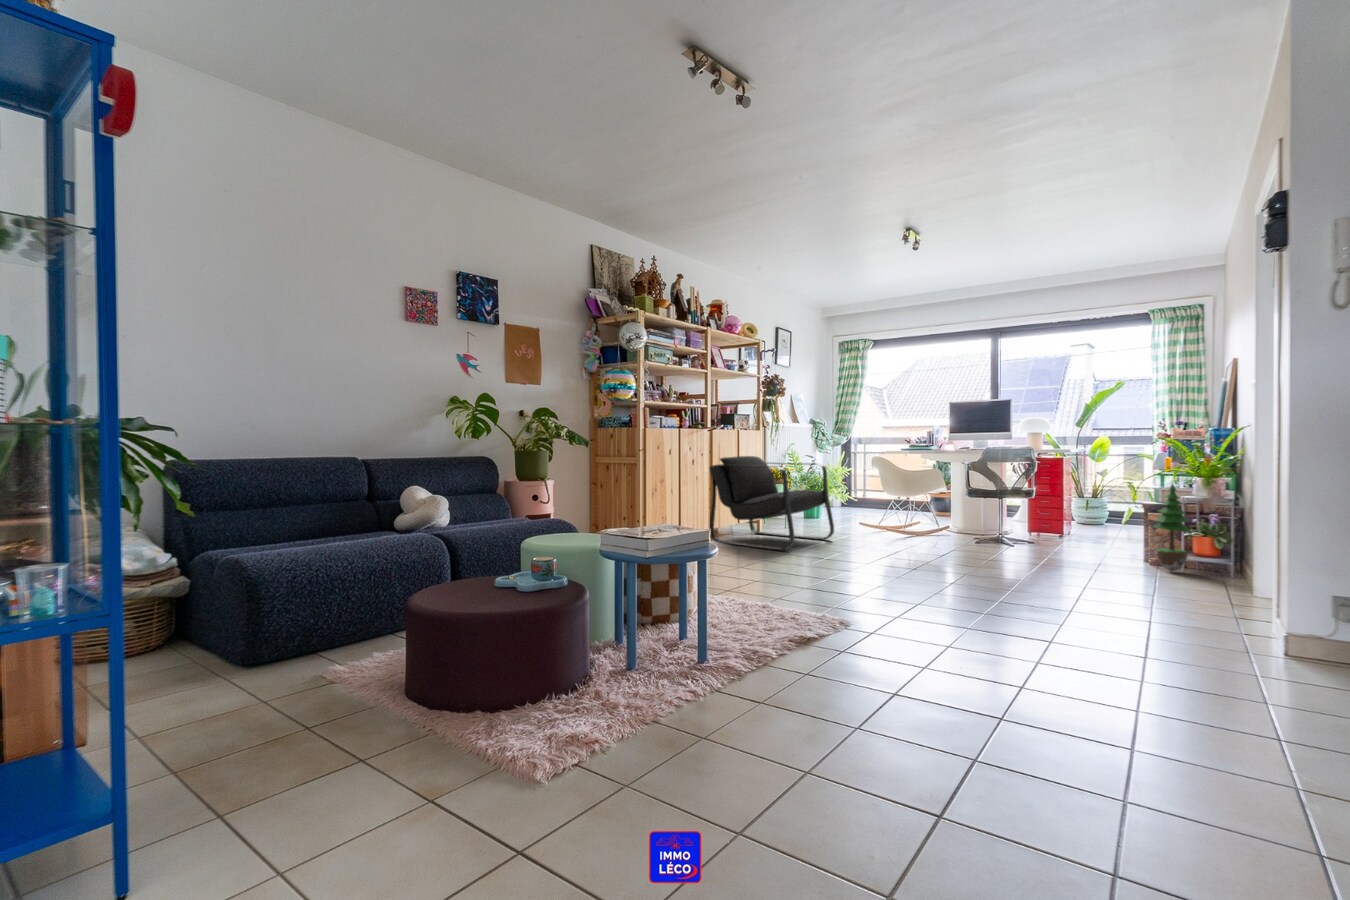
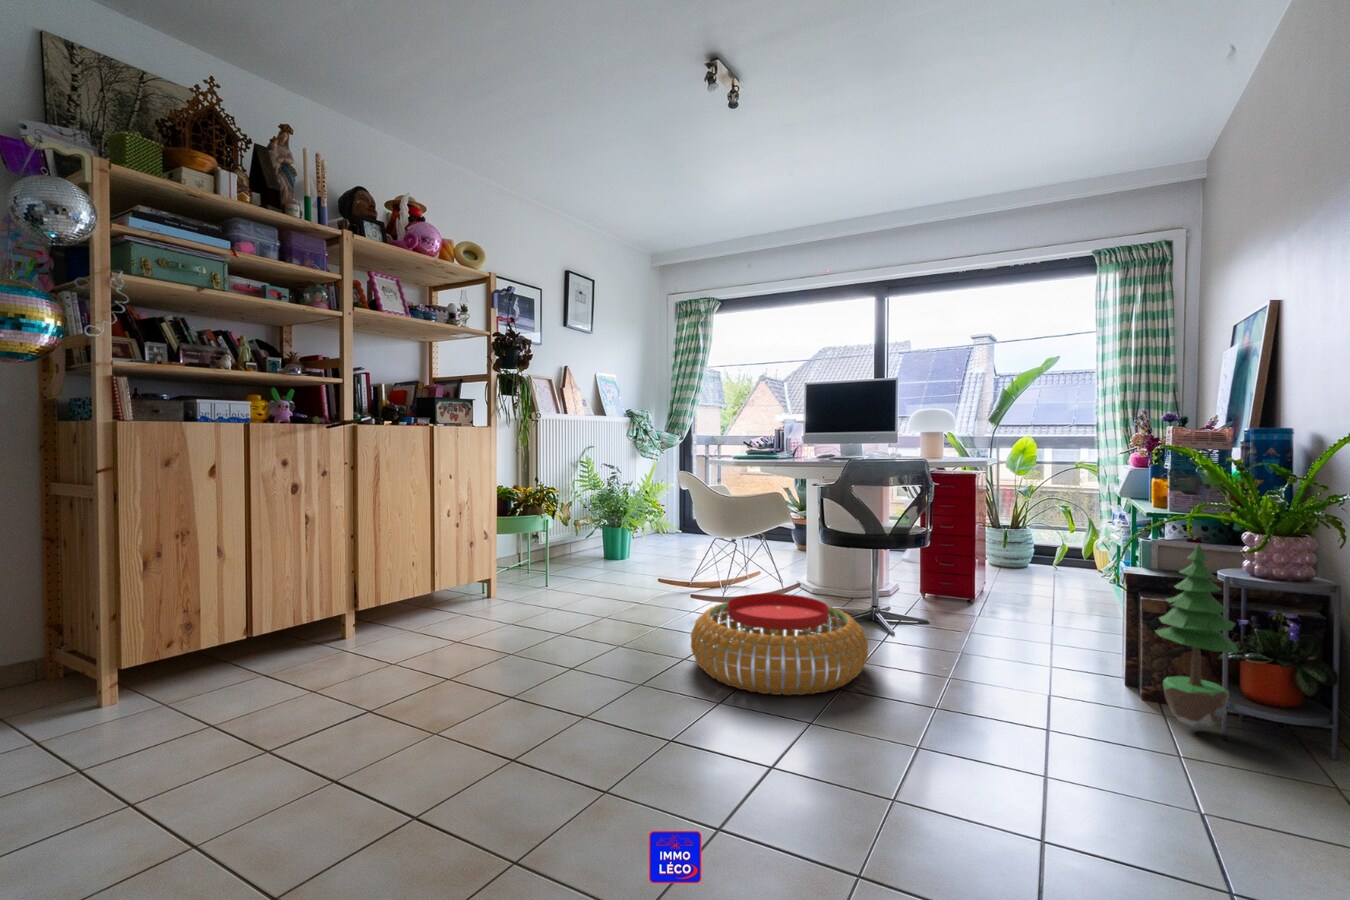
armchair: present [710,456,834,550] -> none [343,472,587,668]
pouf: none [906,518,1004,560] -> present [691,593,868,695]

